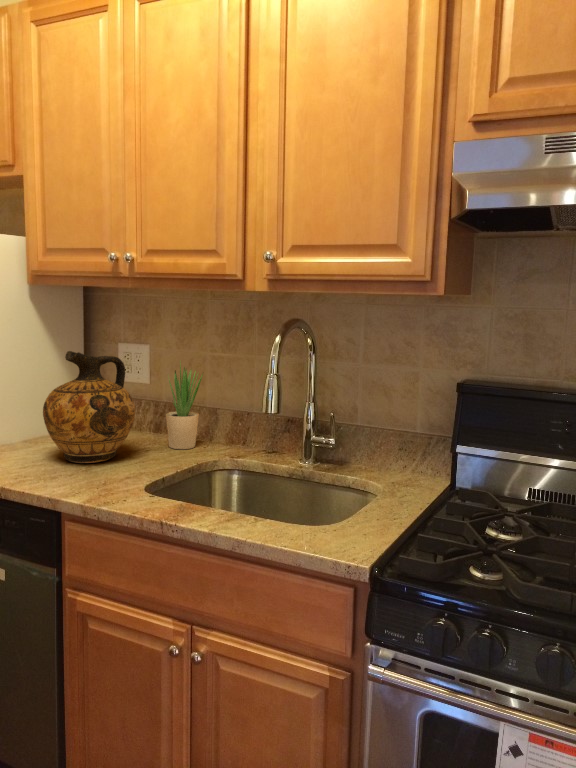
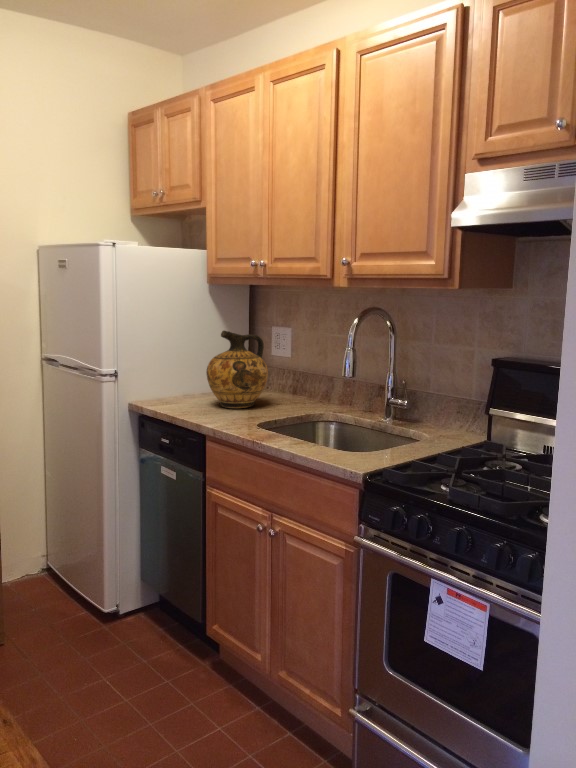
potted plant: present [166,362,203,449] -> none [293,335,320,405]

